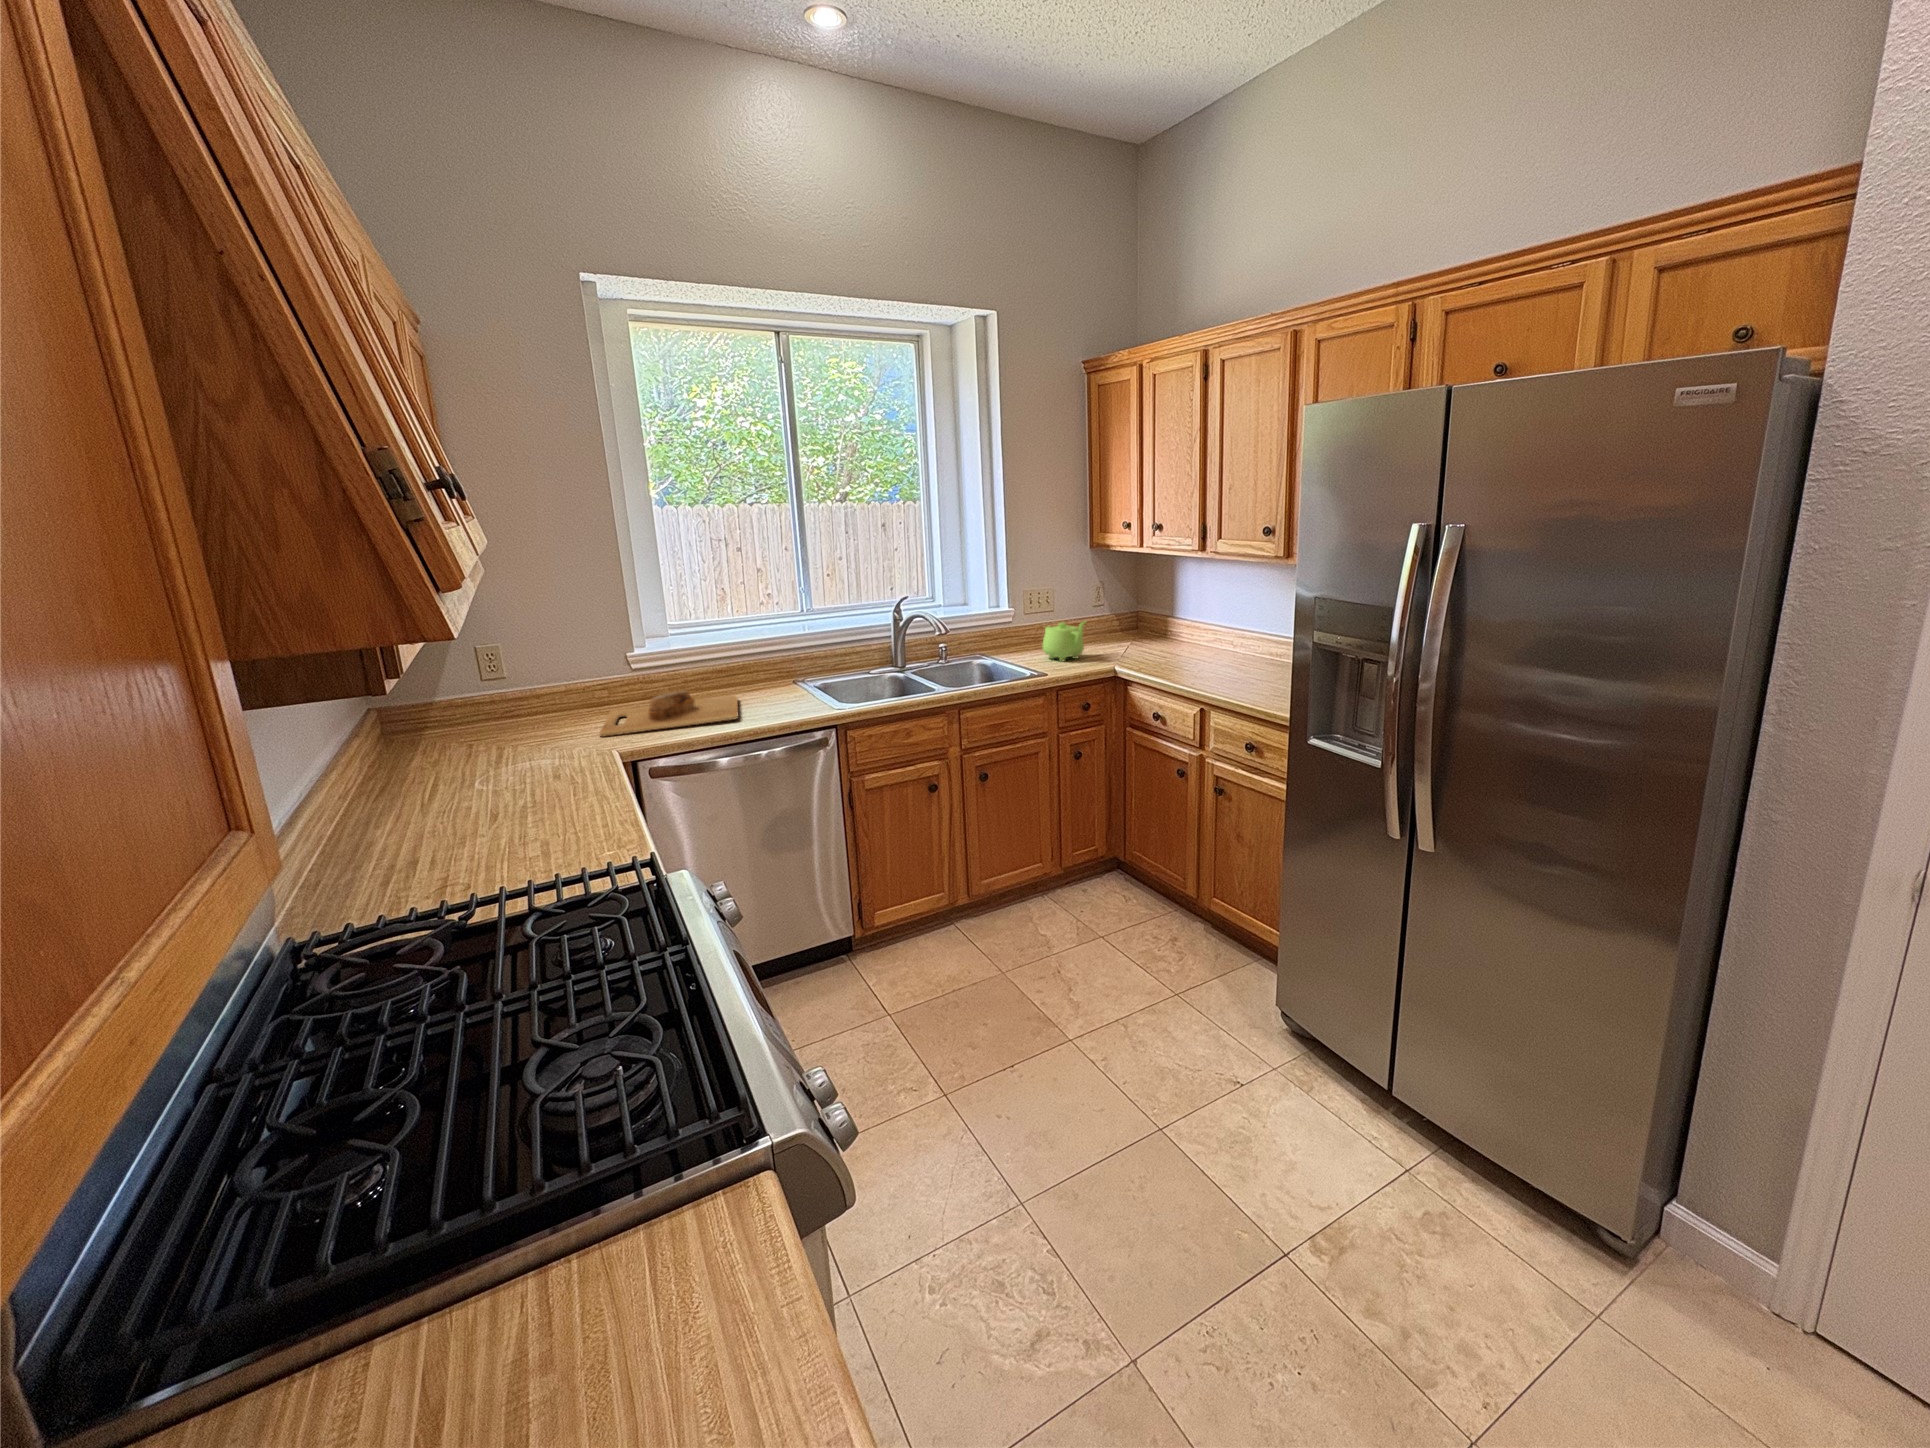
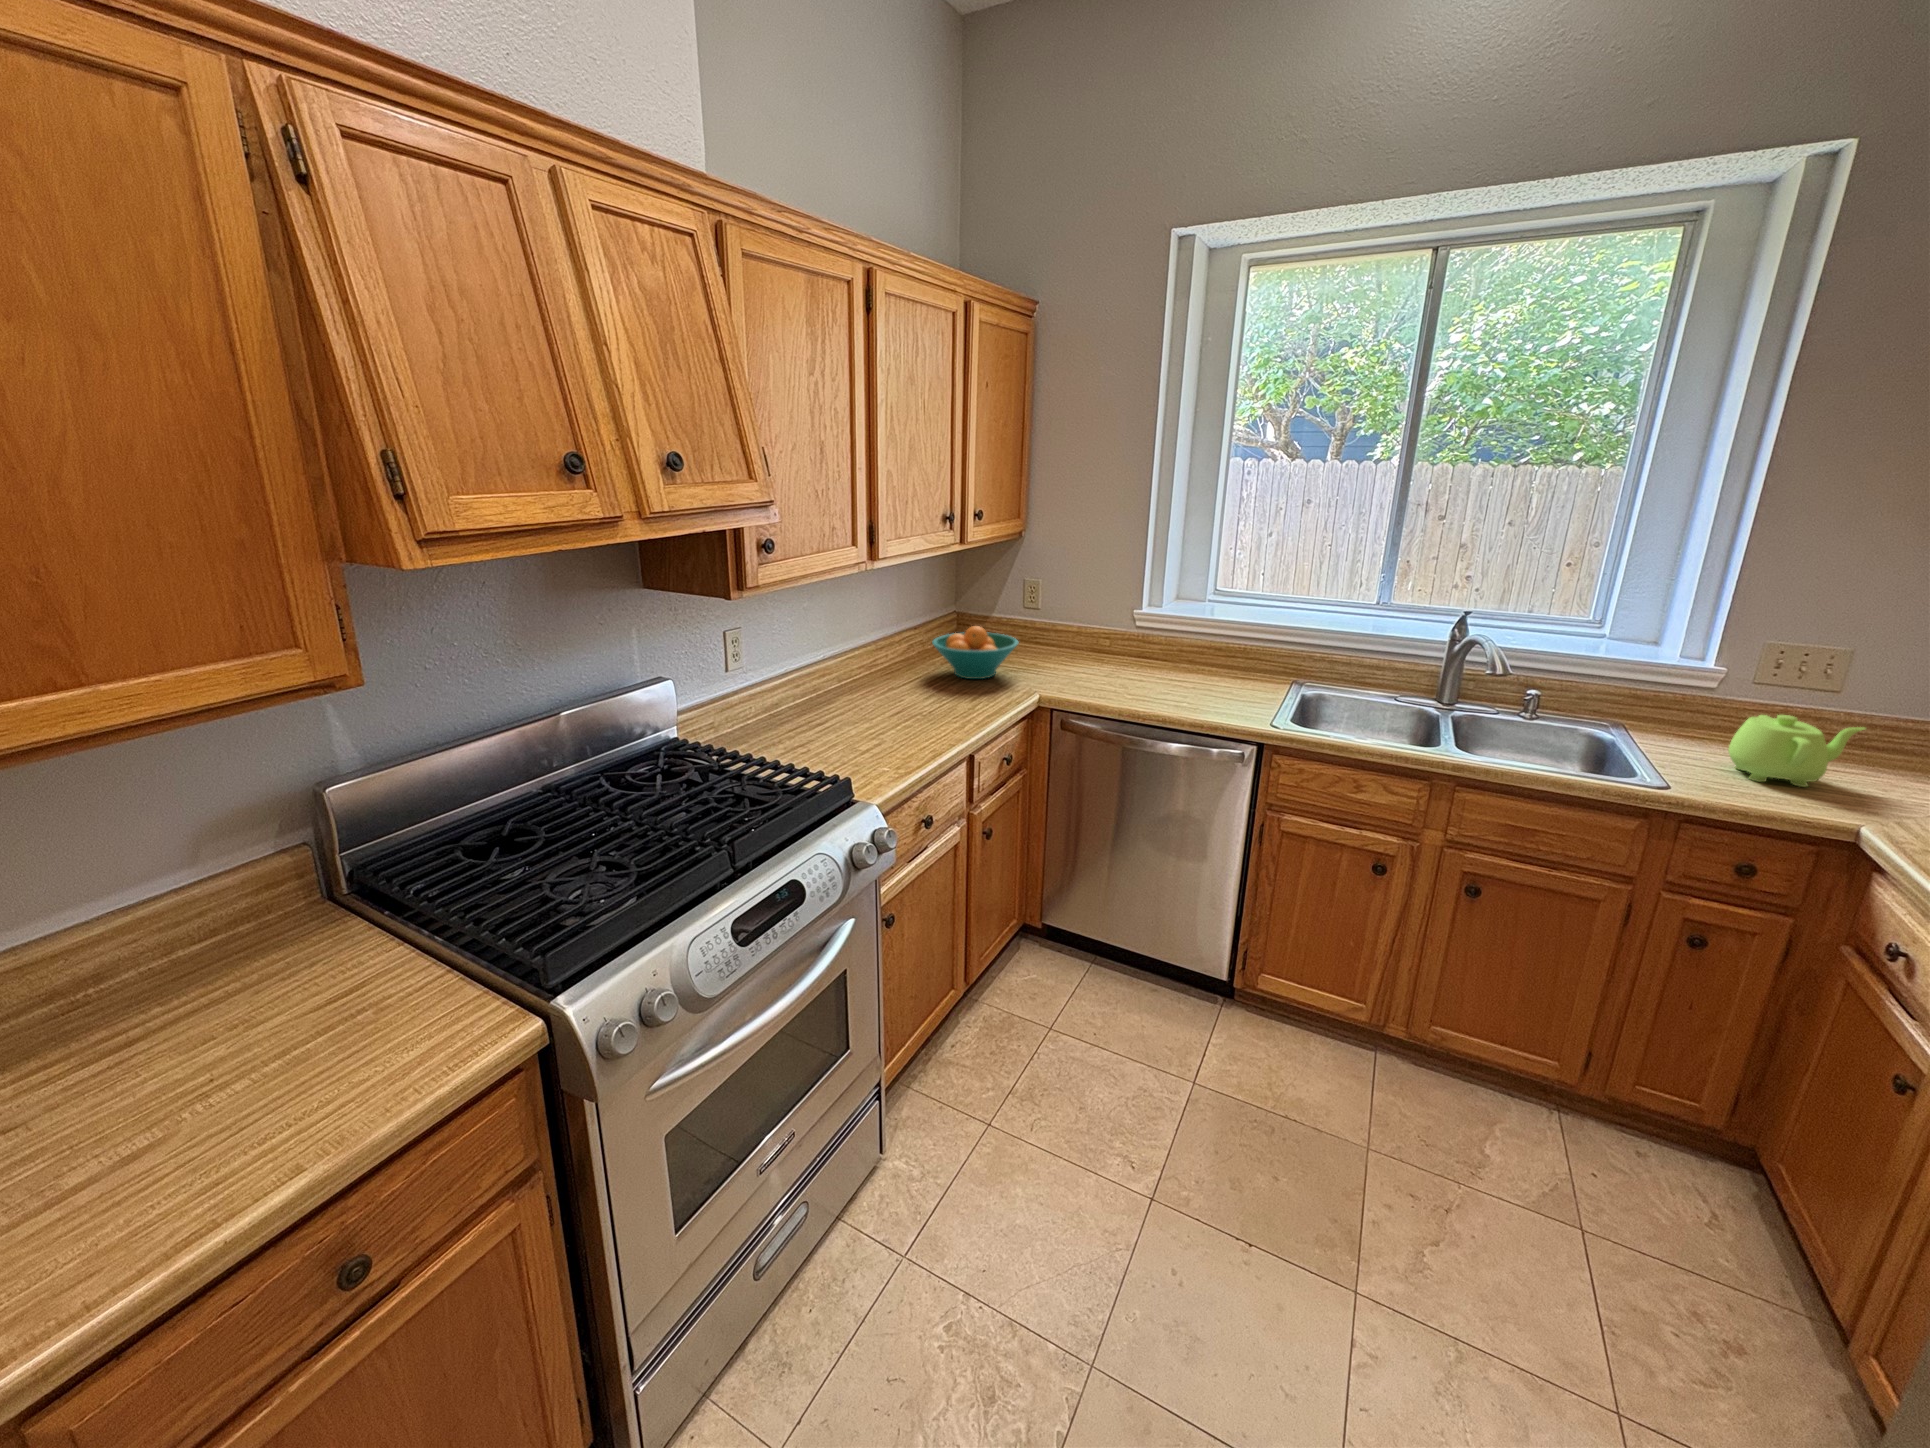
cutting board: present [599,691,738,737] -> none [1055,658,1209,701]
fruit bowl: none [433,702,556,768] -> present [932,626,1019,679]

